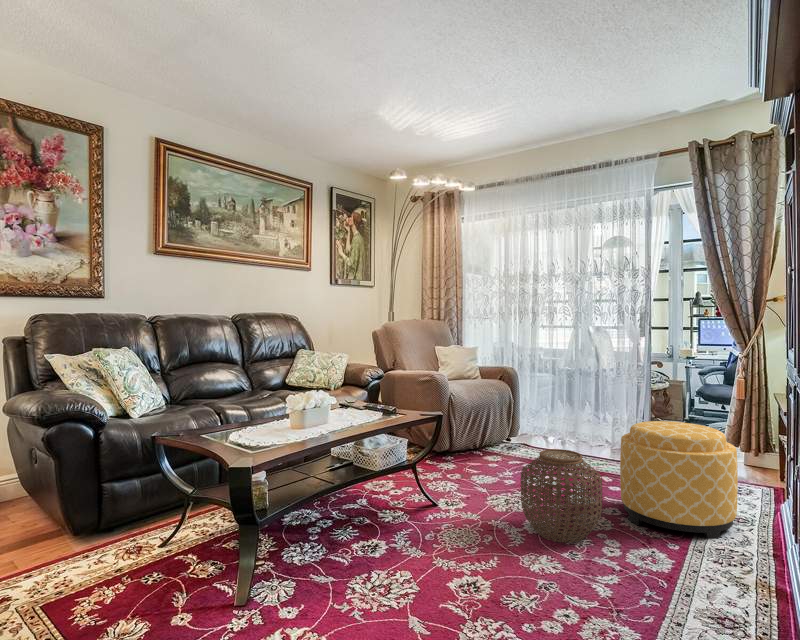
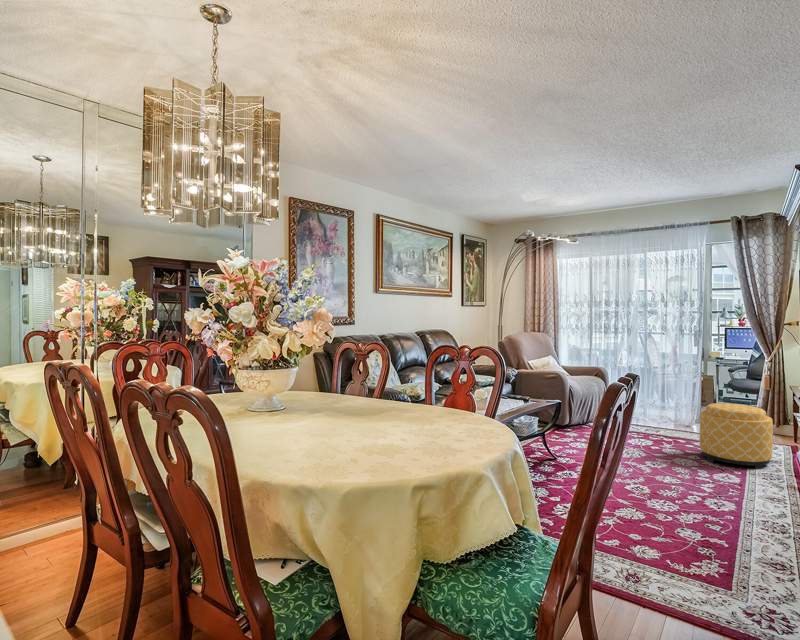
woven basket: present [521,449,602,543] -> none [646,418,697,470]

